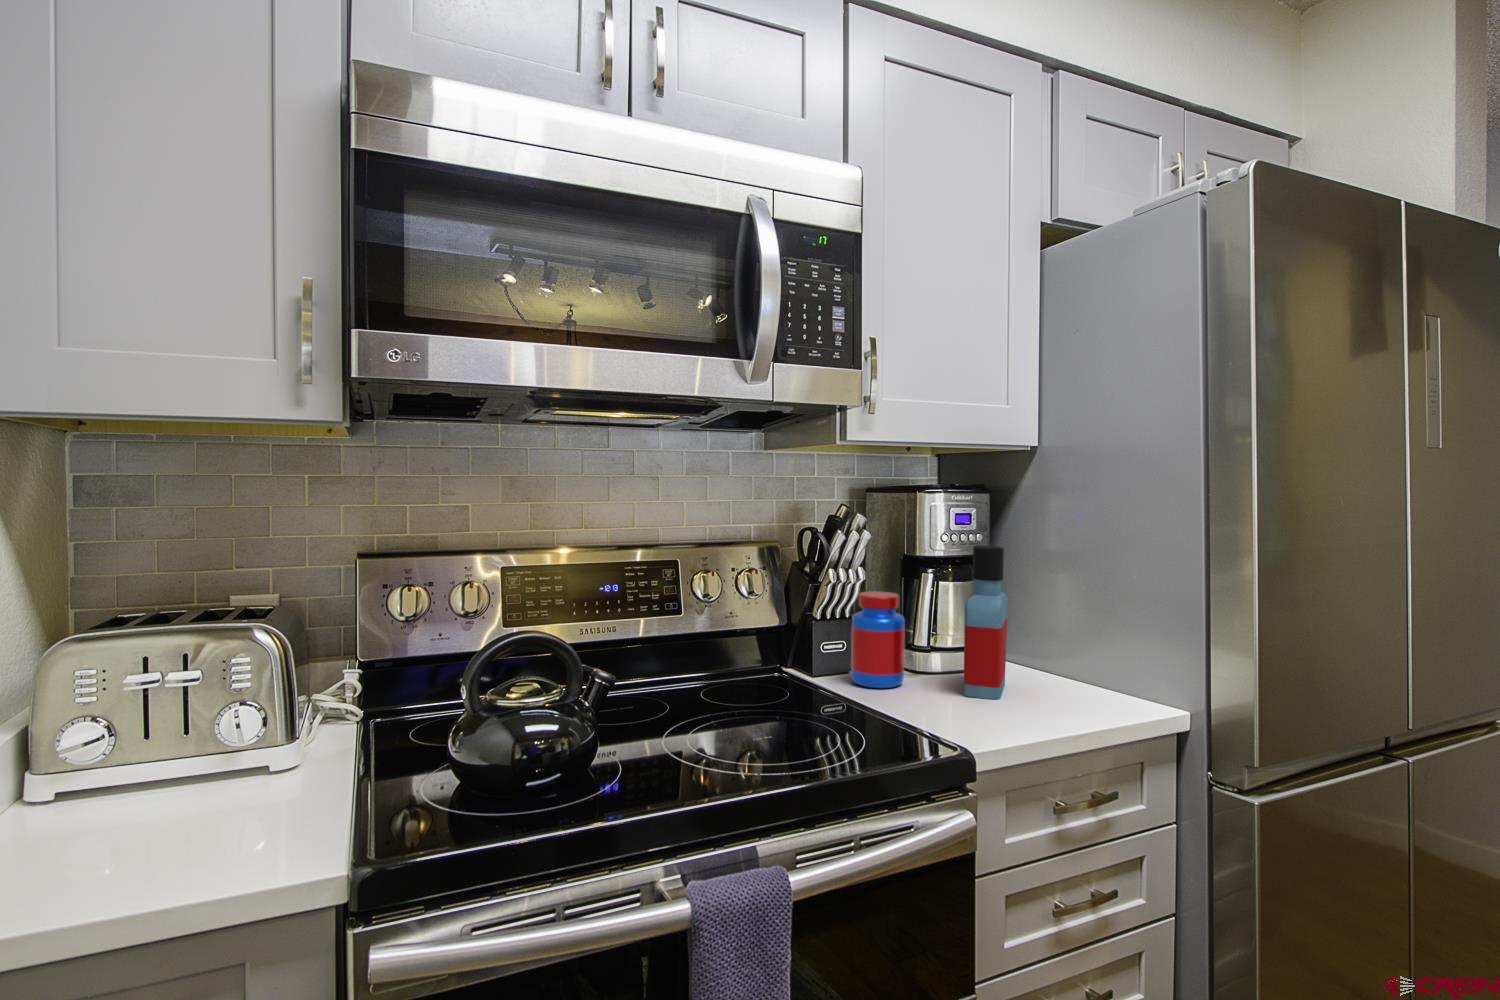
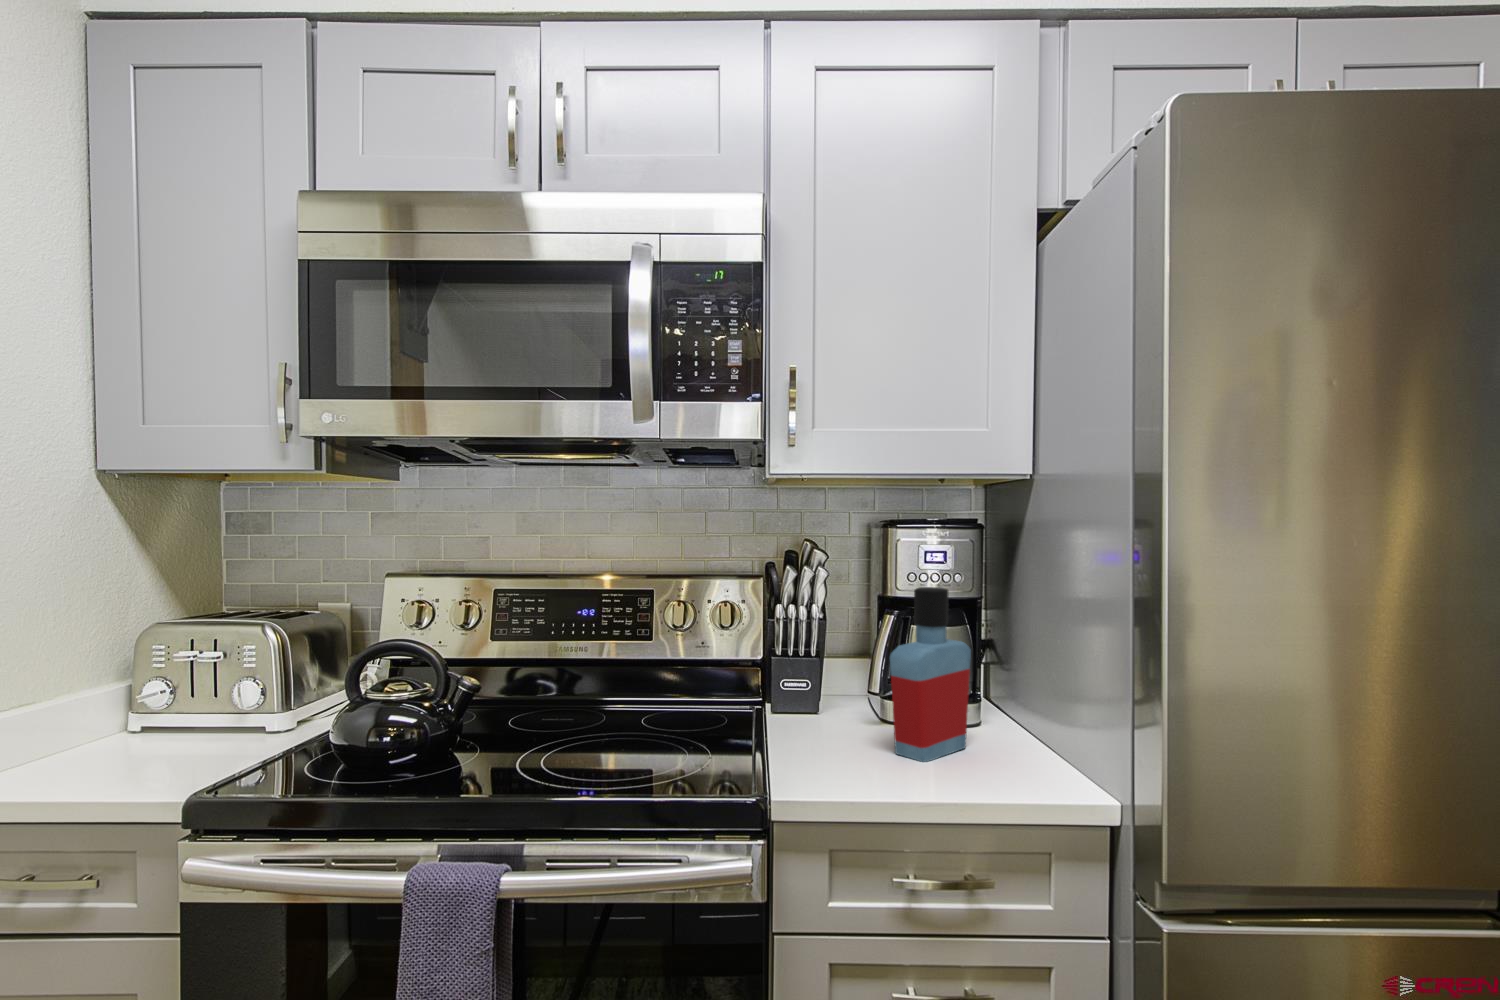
jar: present [851,591,905,688] -> none [806,631,862,735]

